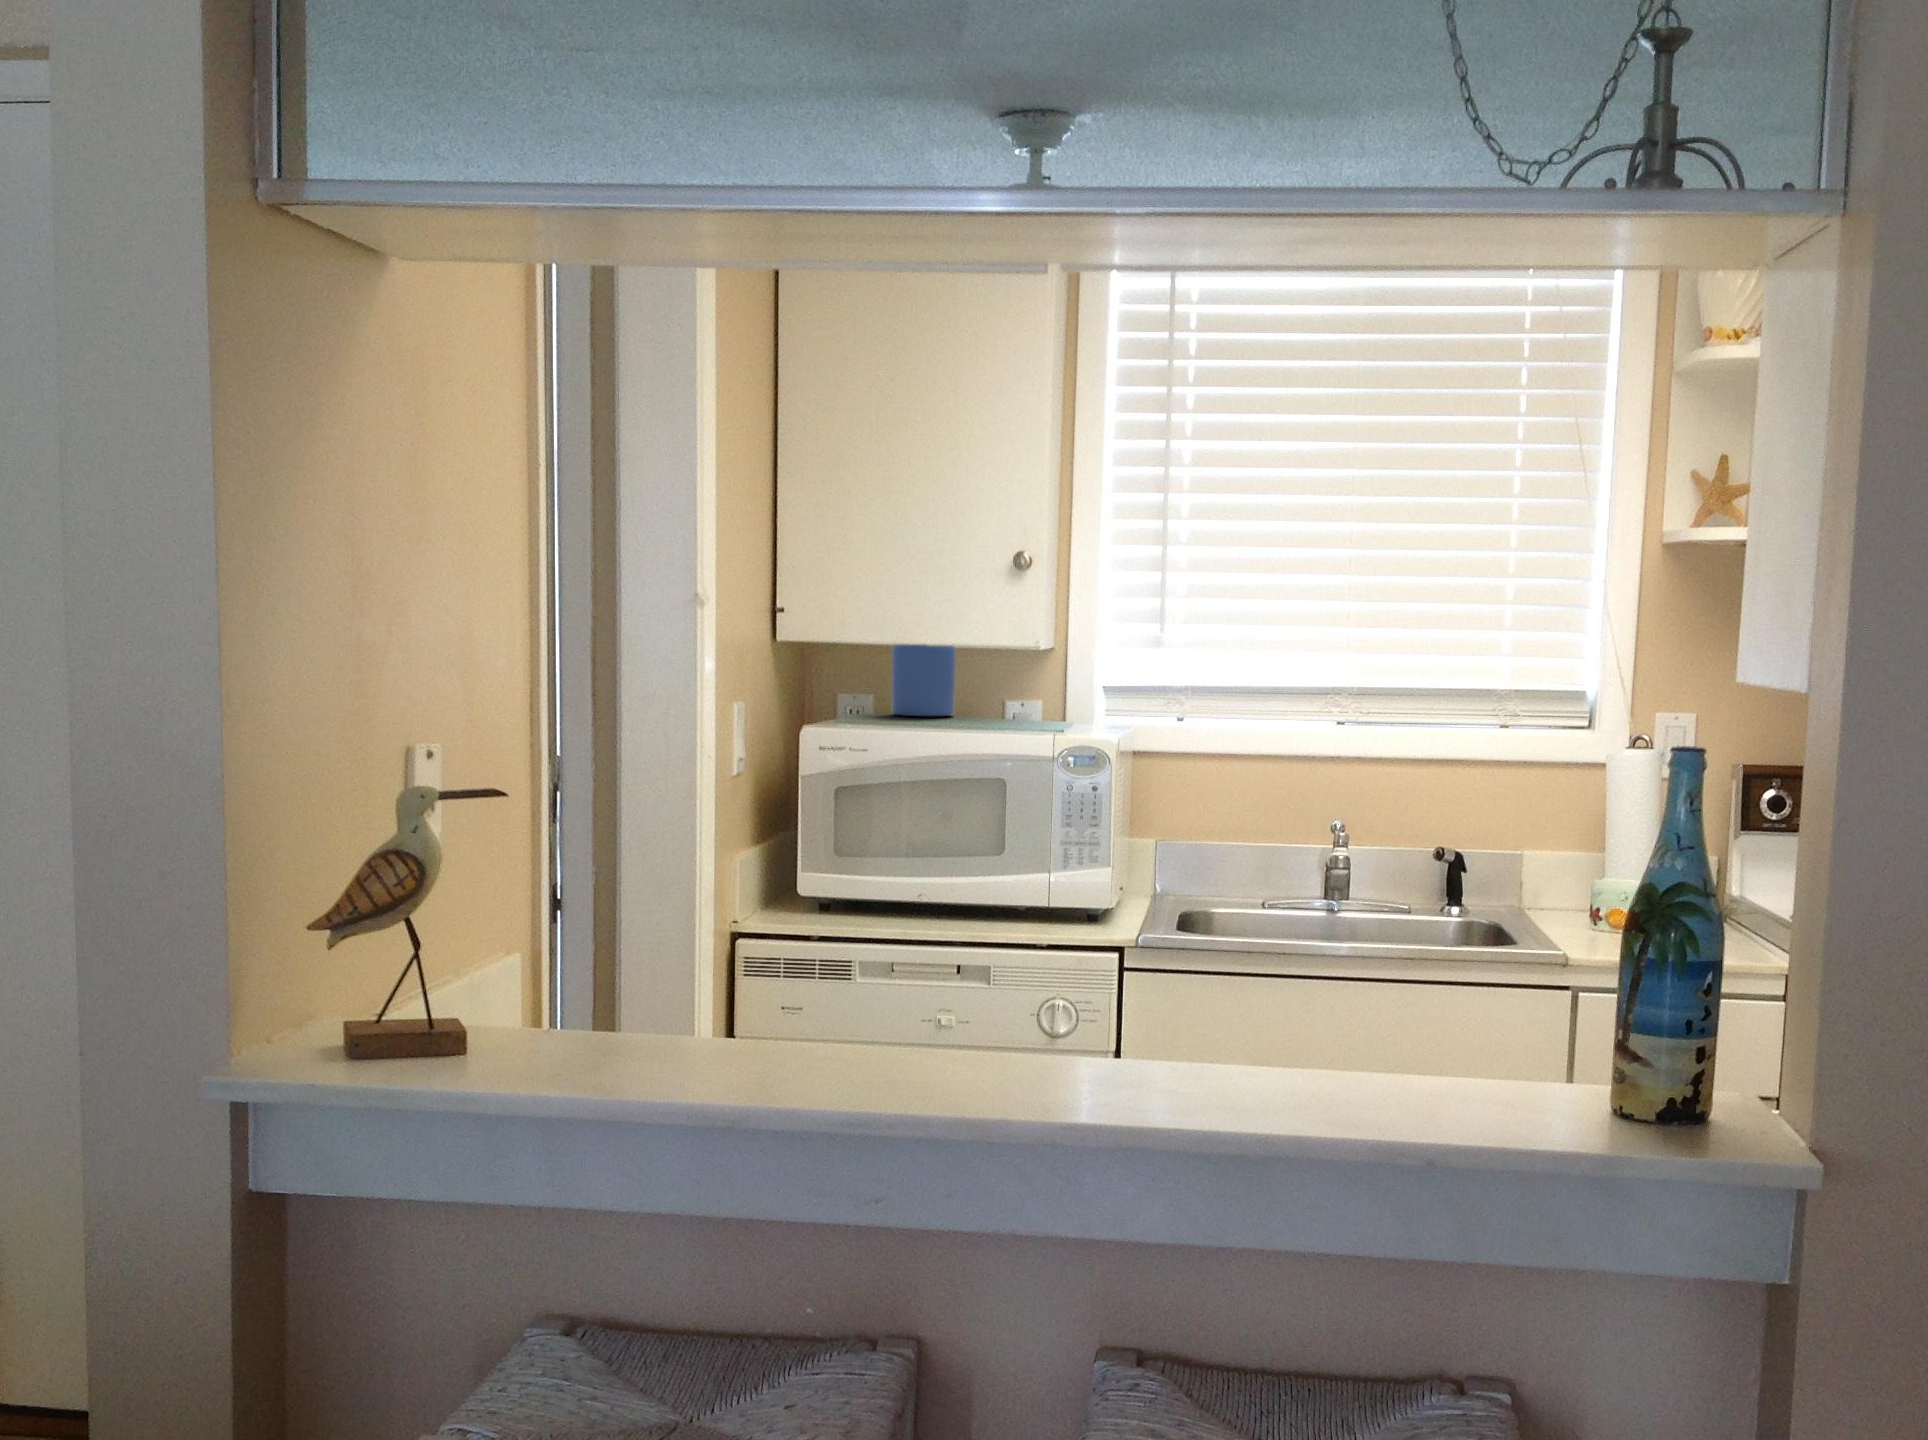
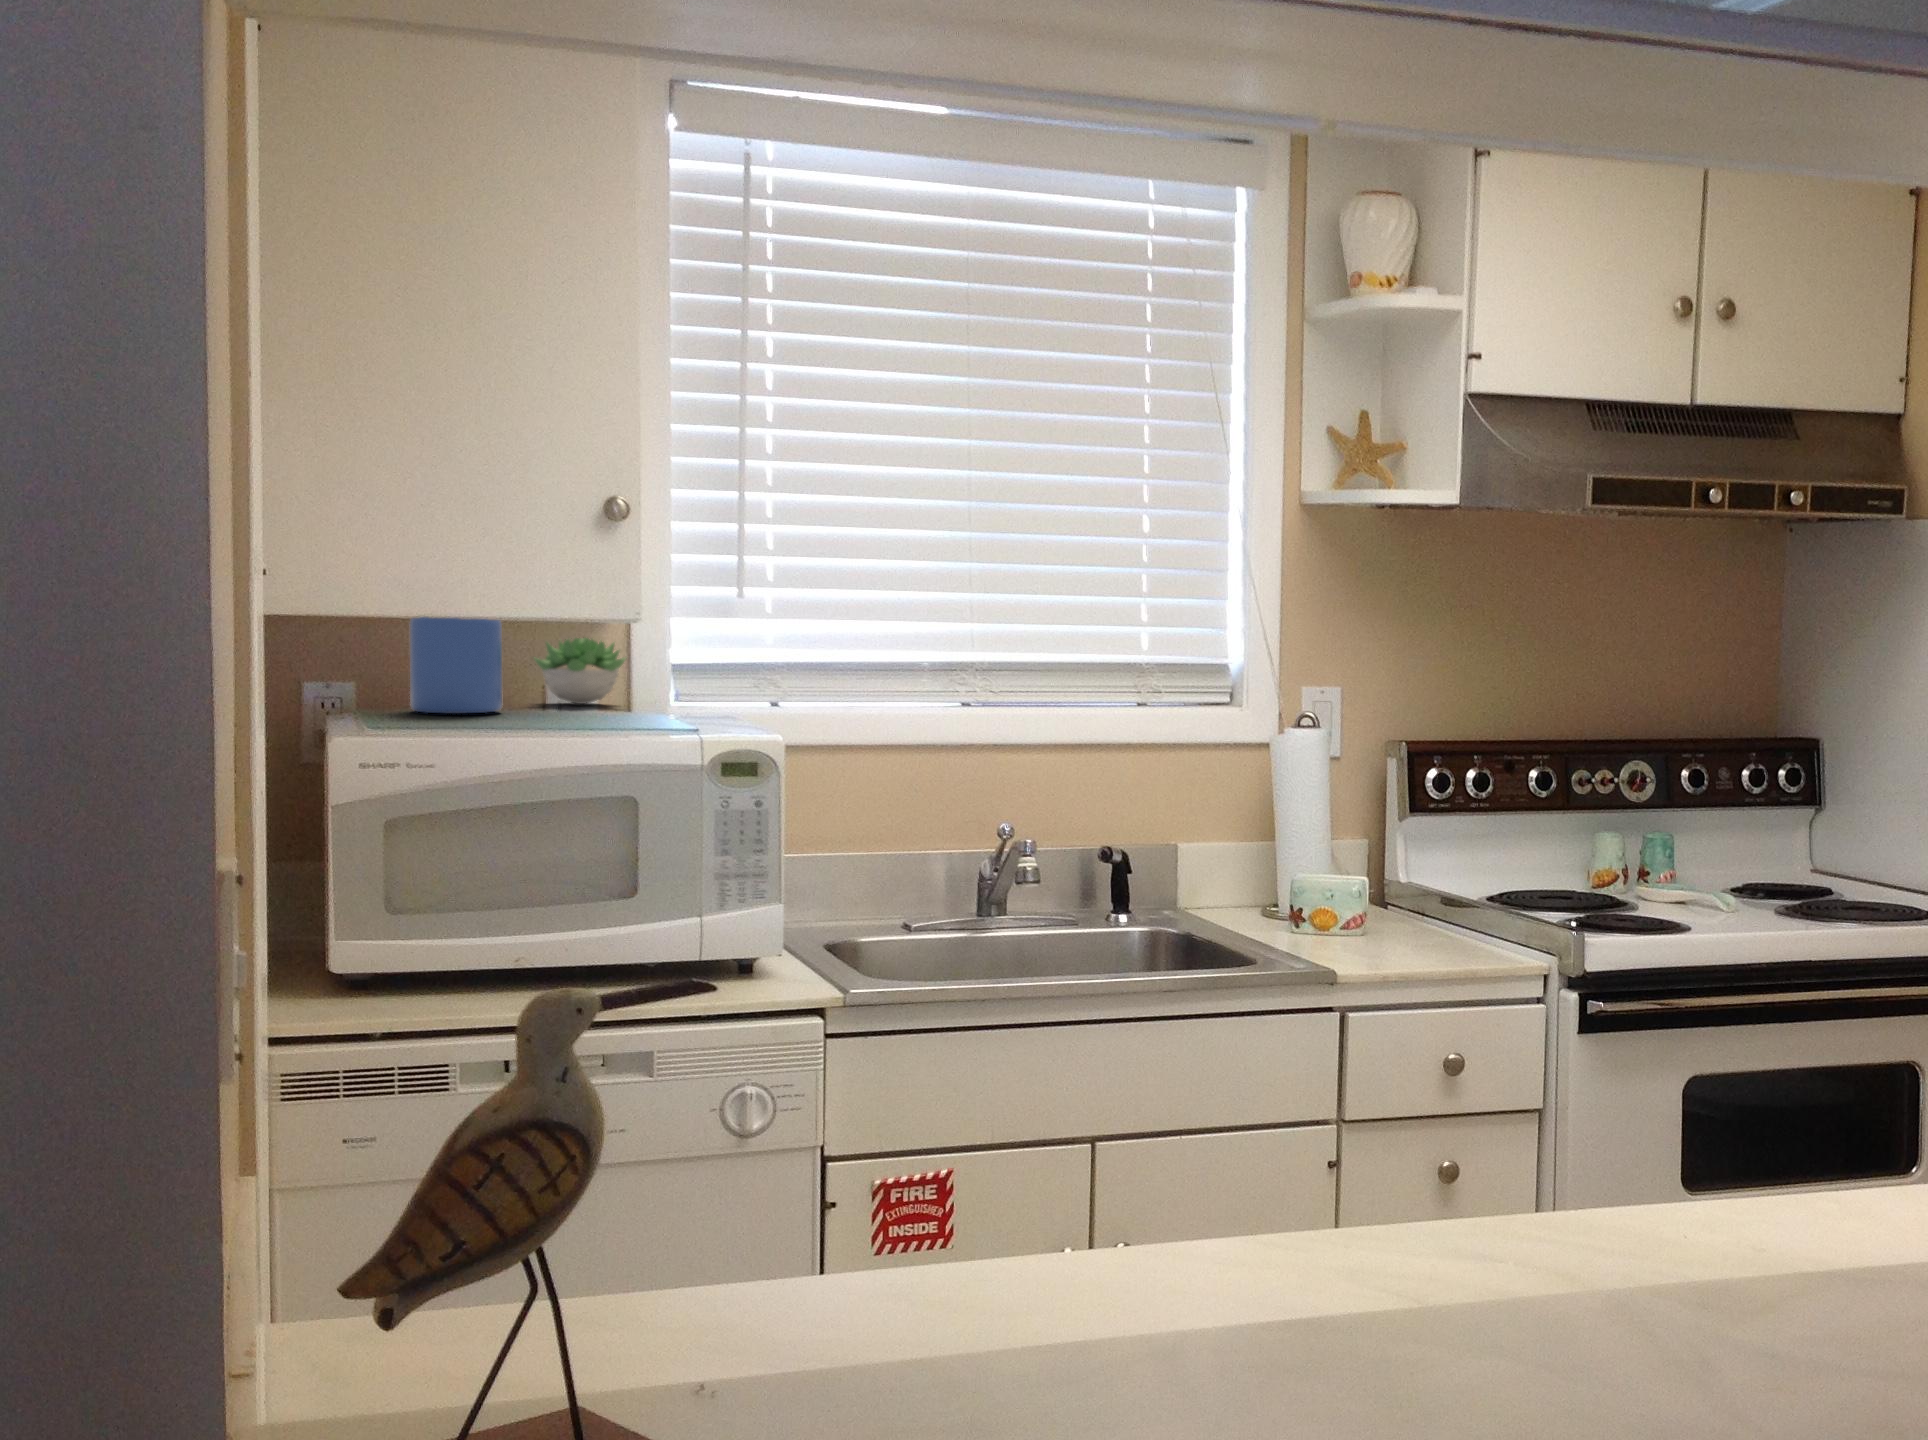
succulent plant: none [988,661,1062,712] -> present [534,638,627,704]

